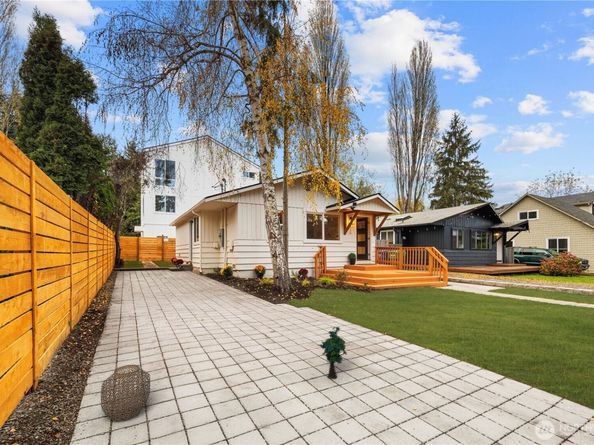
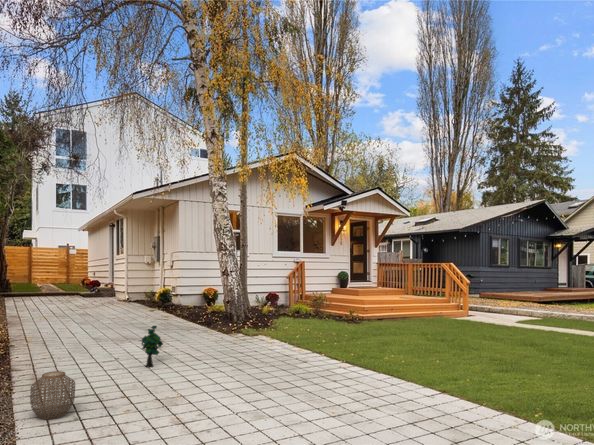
decorative plant: present [319,327,347,379] -> present [140,326,163,367]

